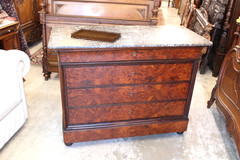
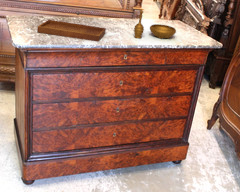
decorative bowl: none [142,18,176,40] -> present [134,10,176,38]

